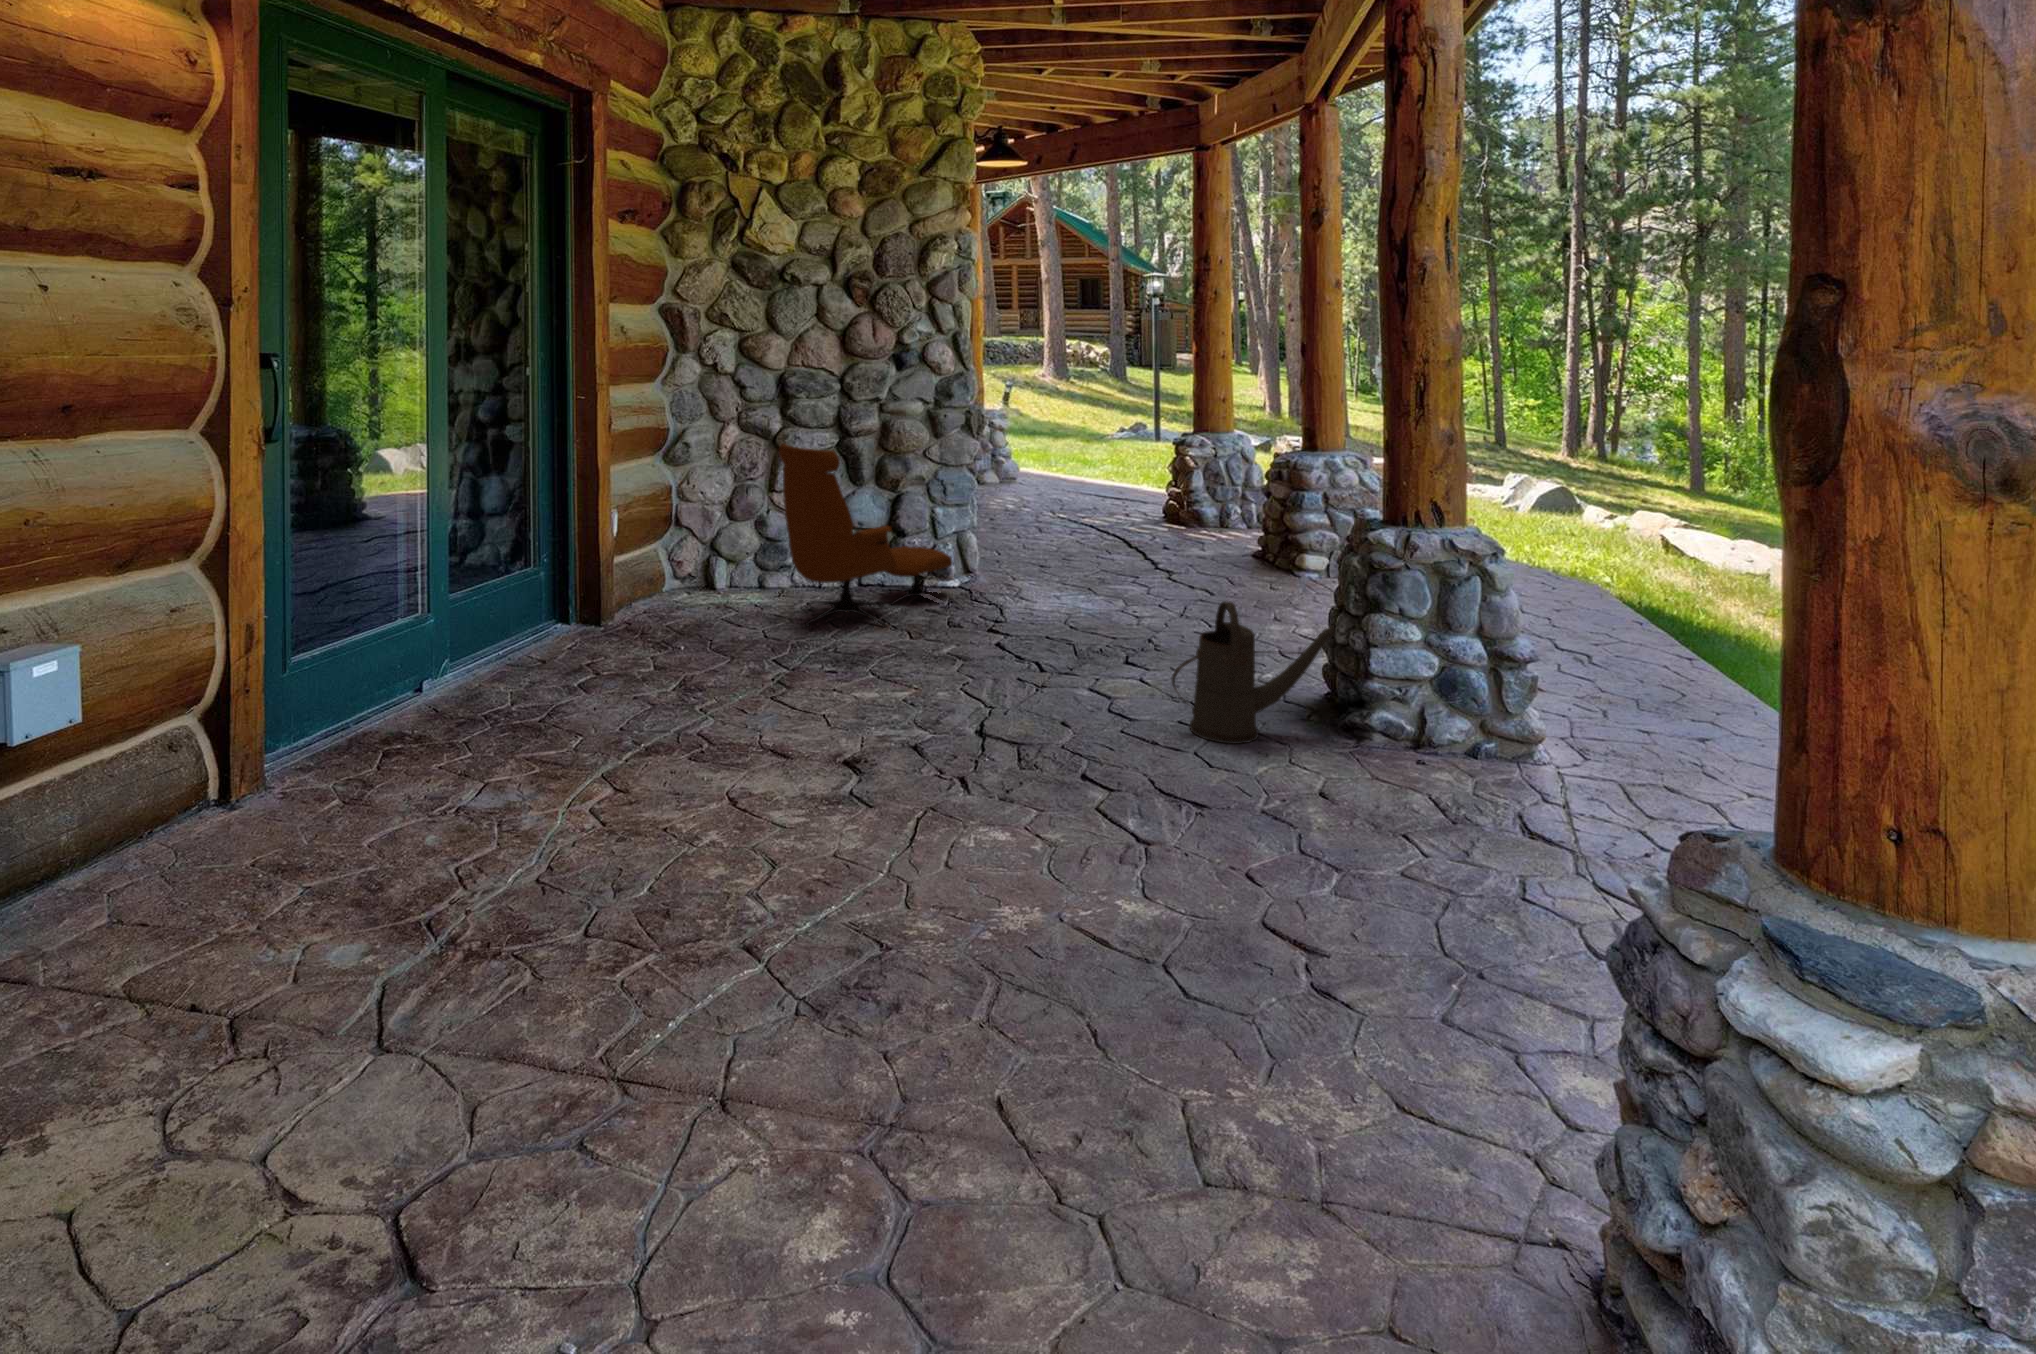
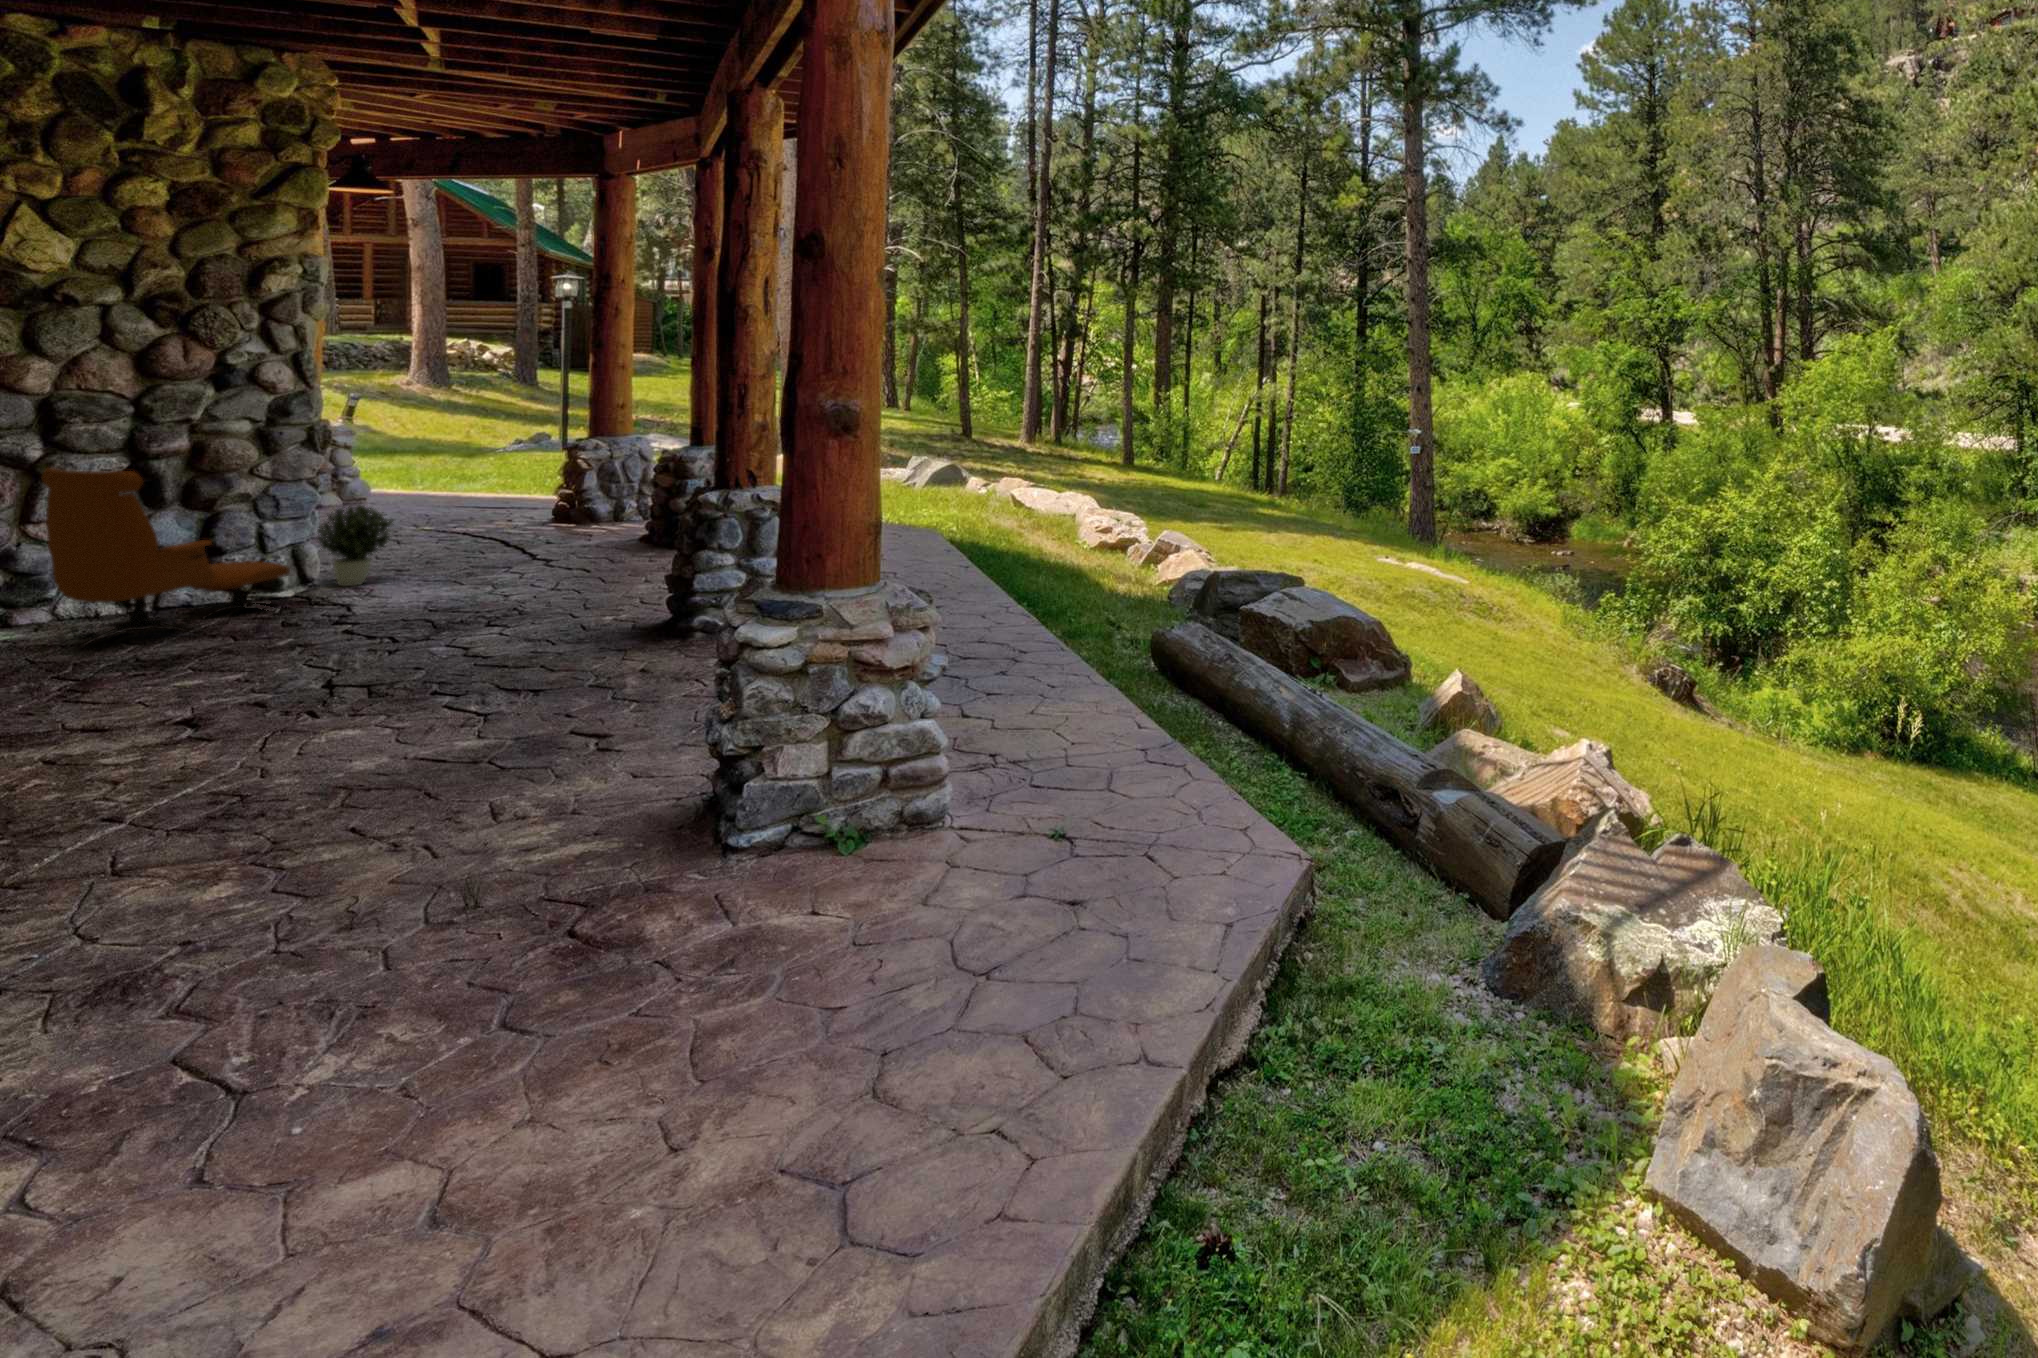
potted plant: none [971,493,1032,583] -> present [317,505,393,586]
watering can: present [1172,601,1335,744] -> none [536,555,677,652]

